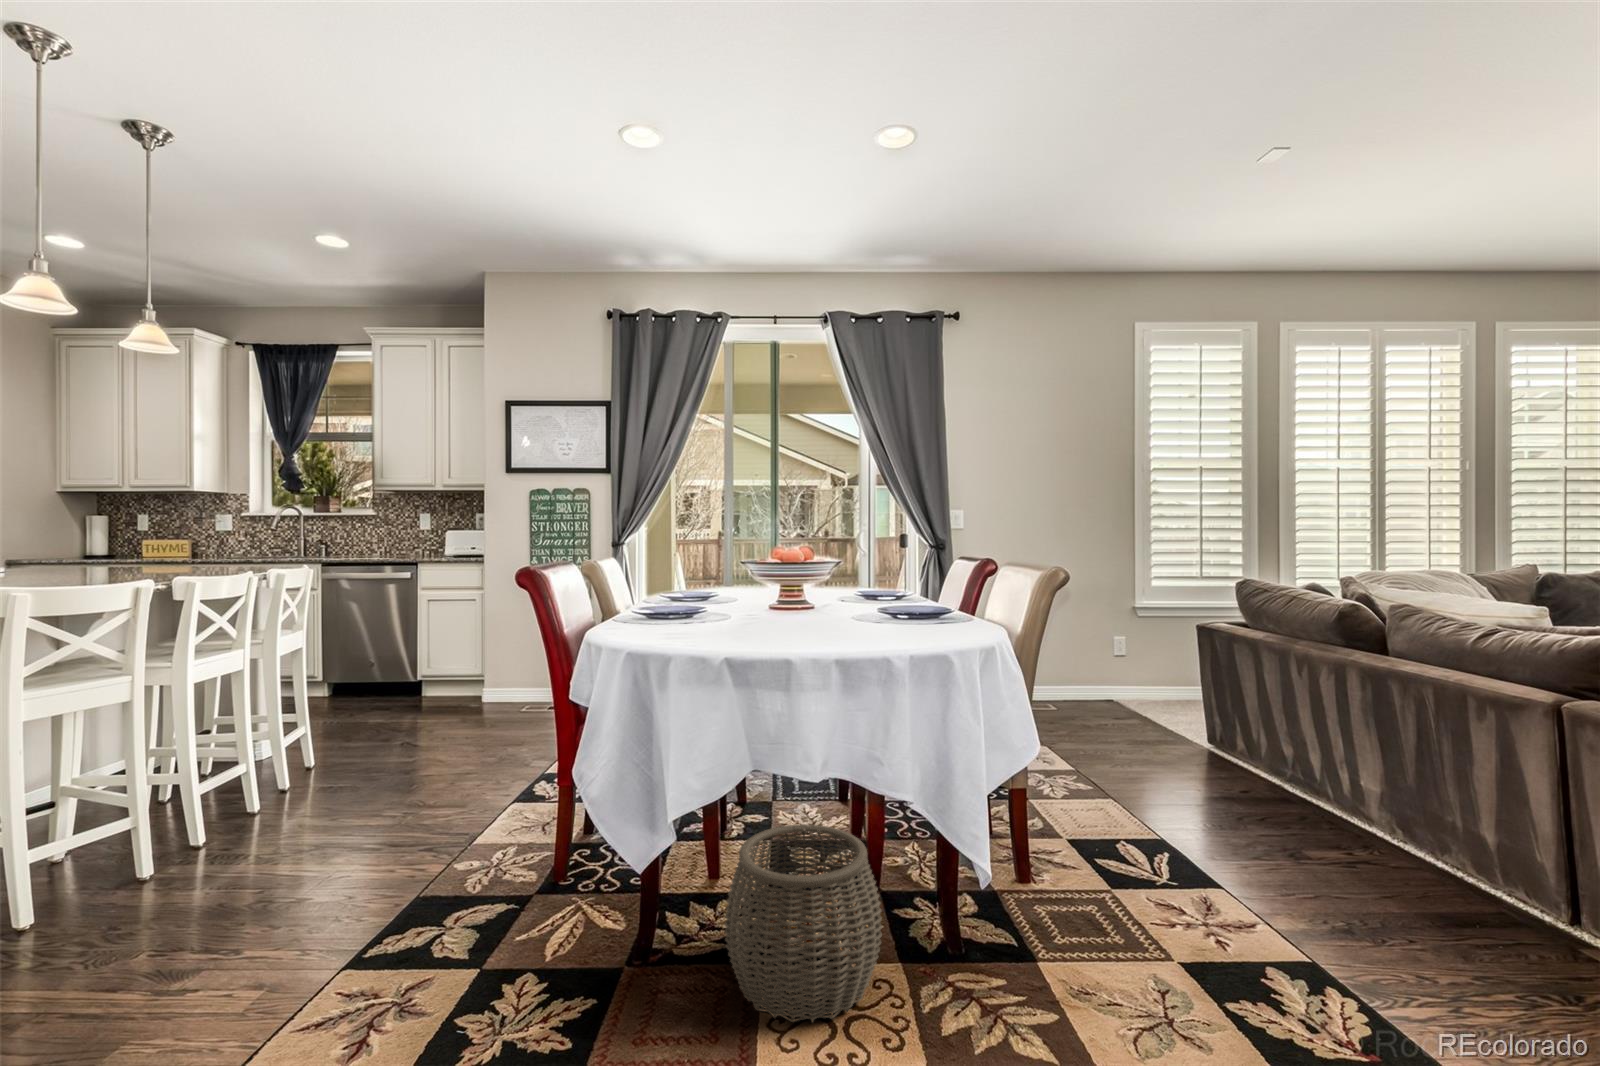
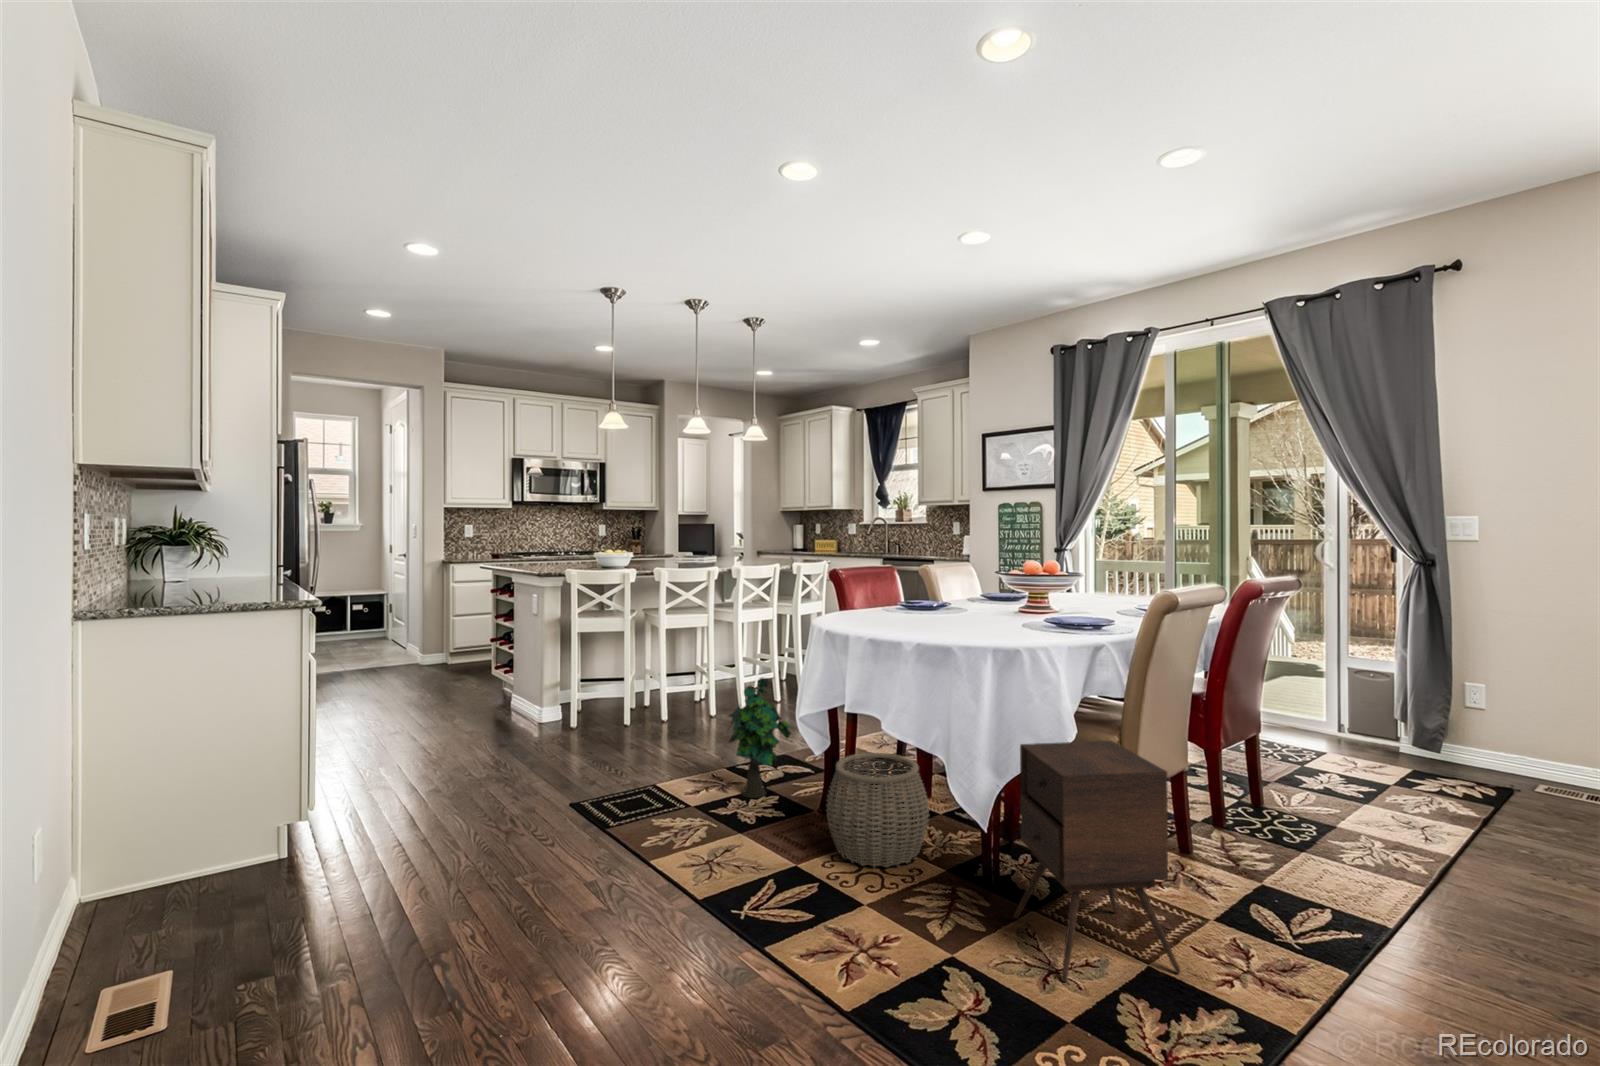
side table: none [1054,728,1217,1028] -> present [1014,741,1180,982]
decorative plant: none [396,763,545,1007] -> present [728,678,791,798]

